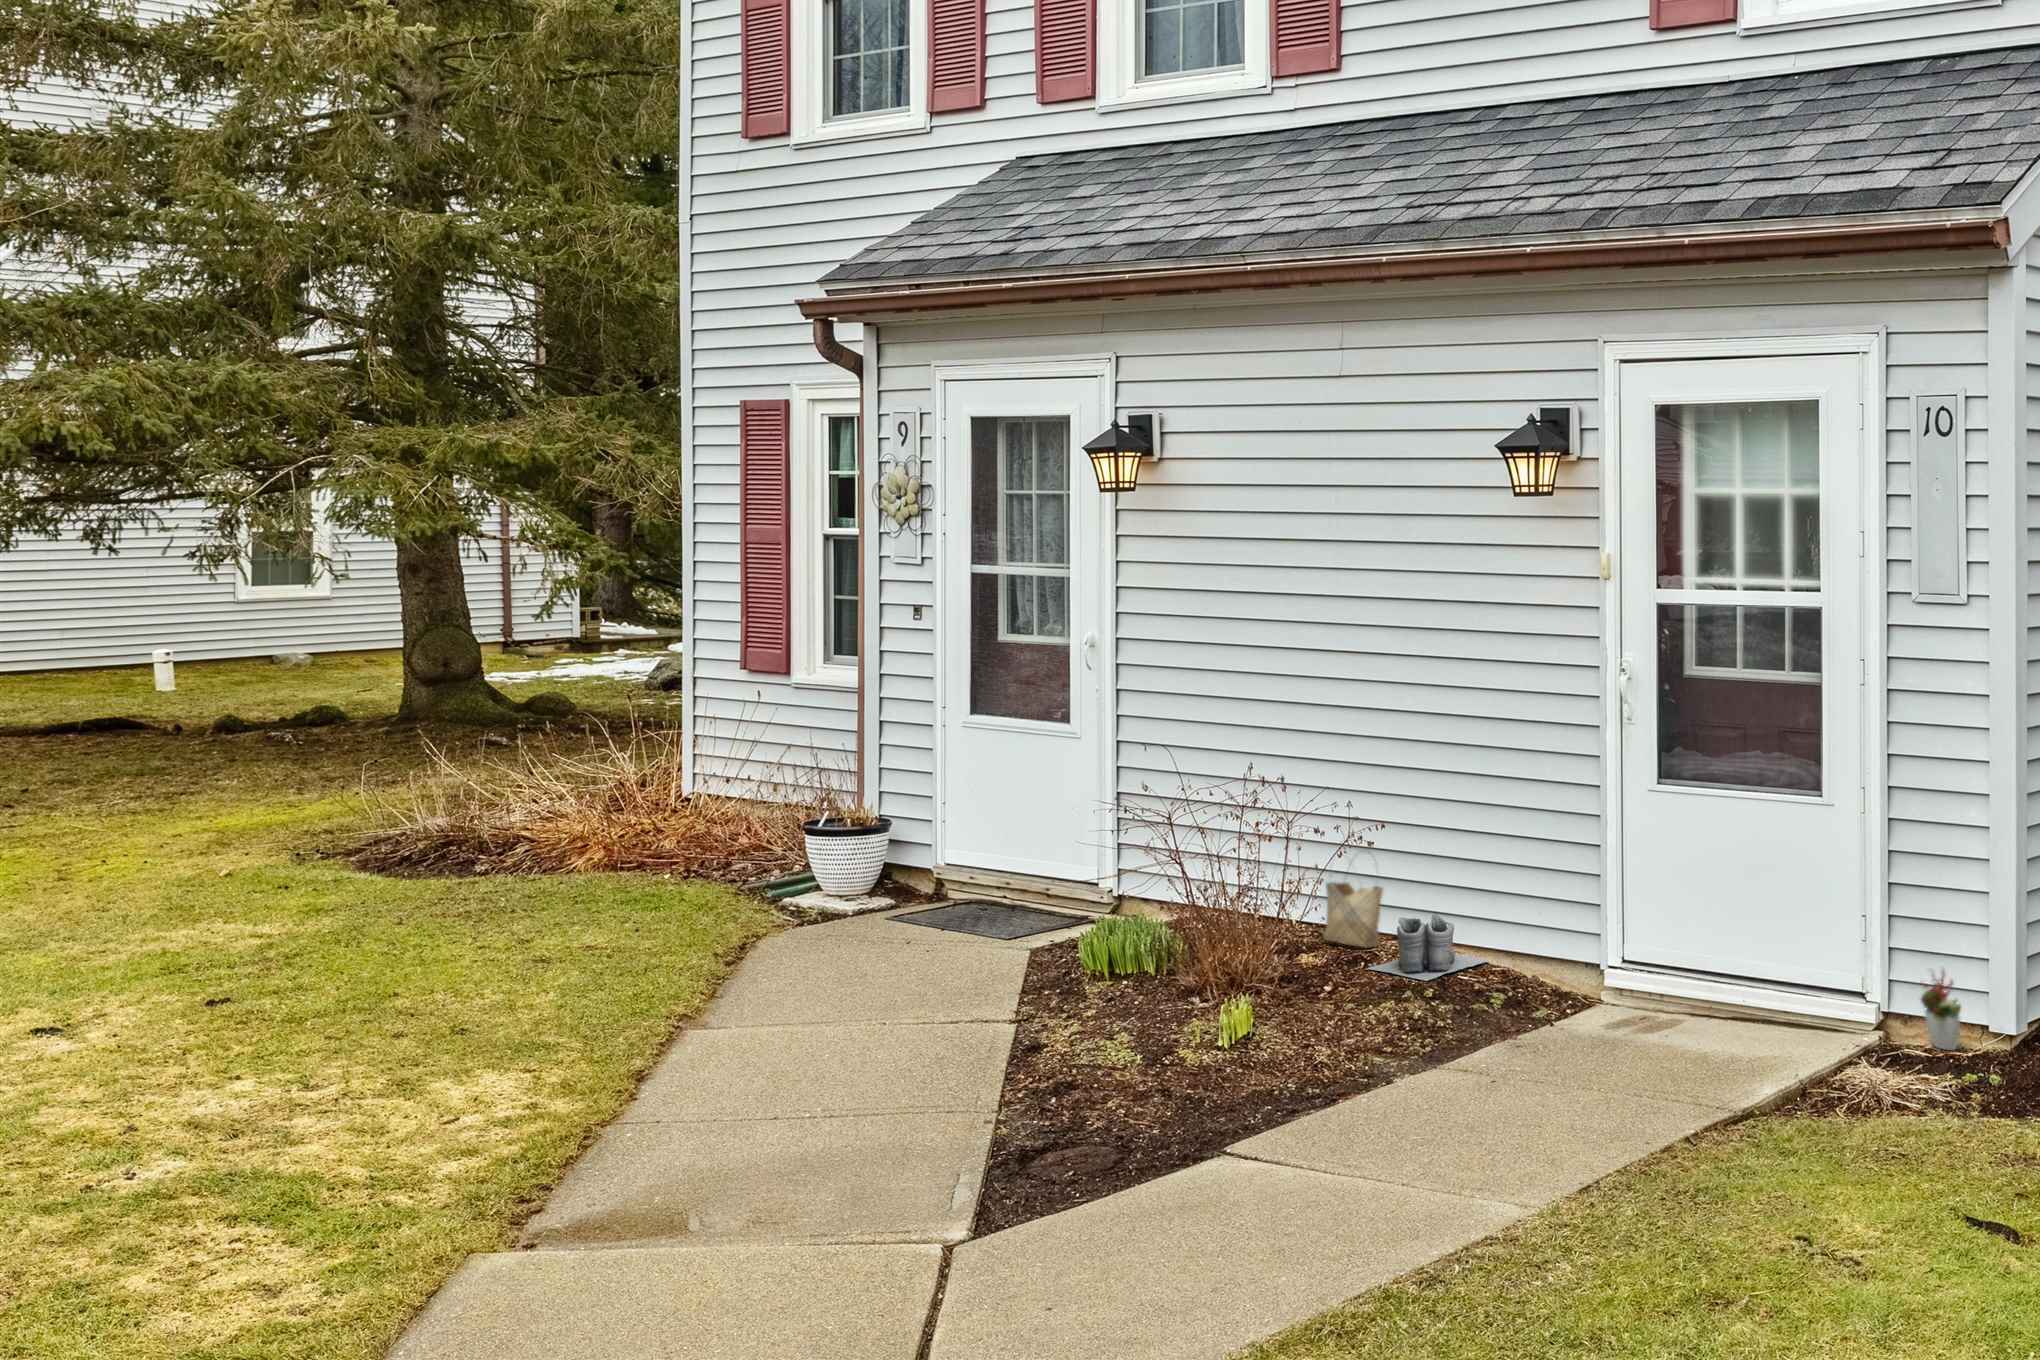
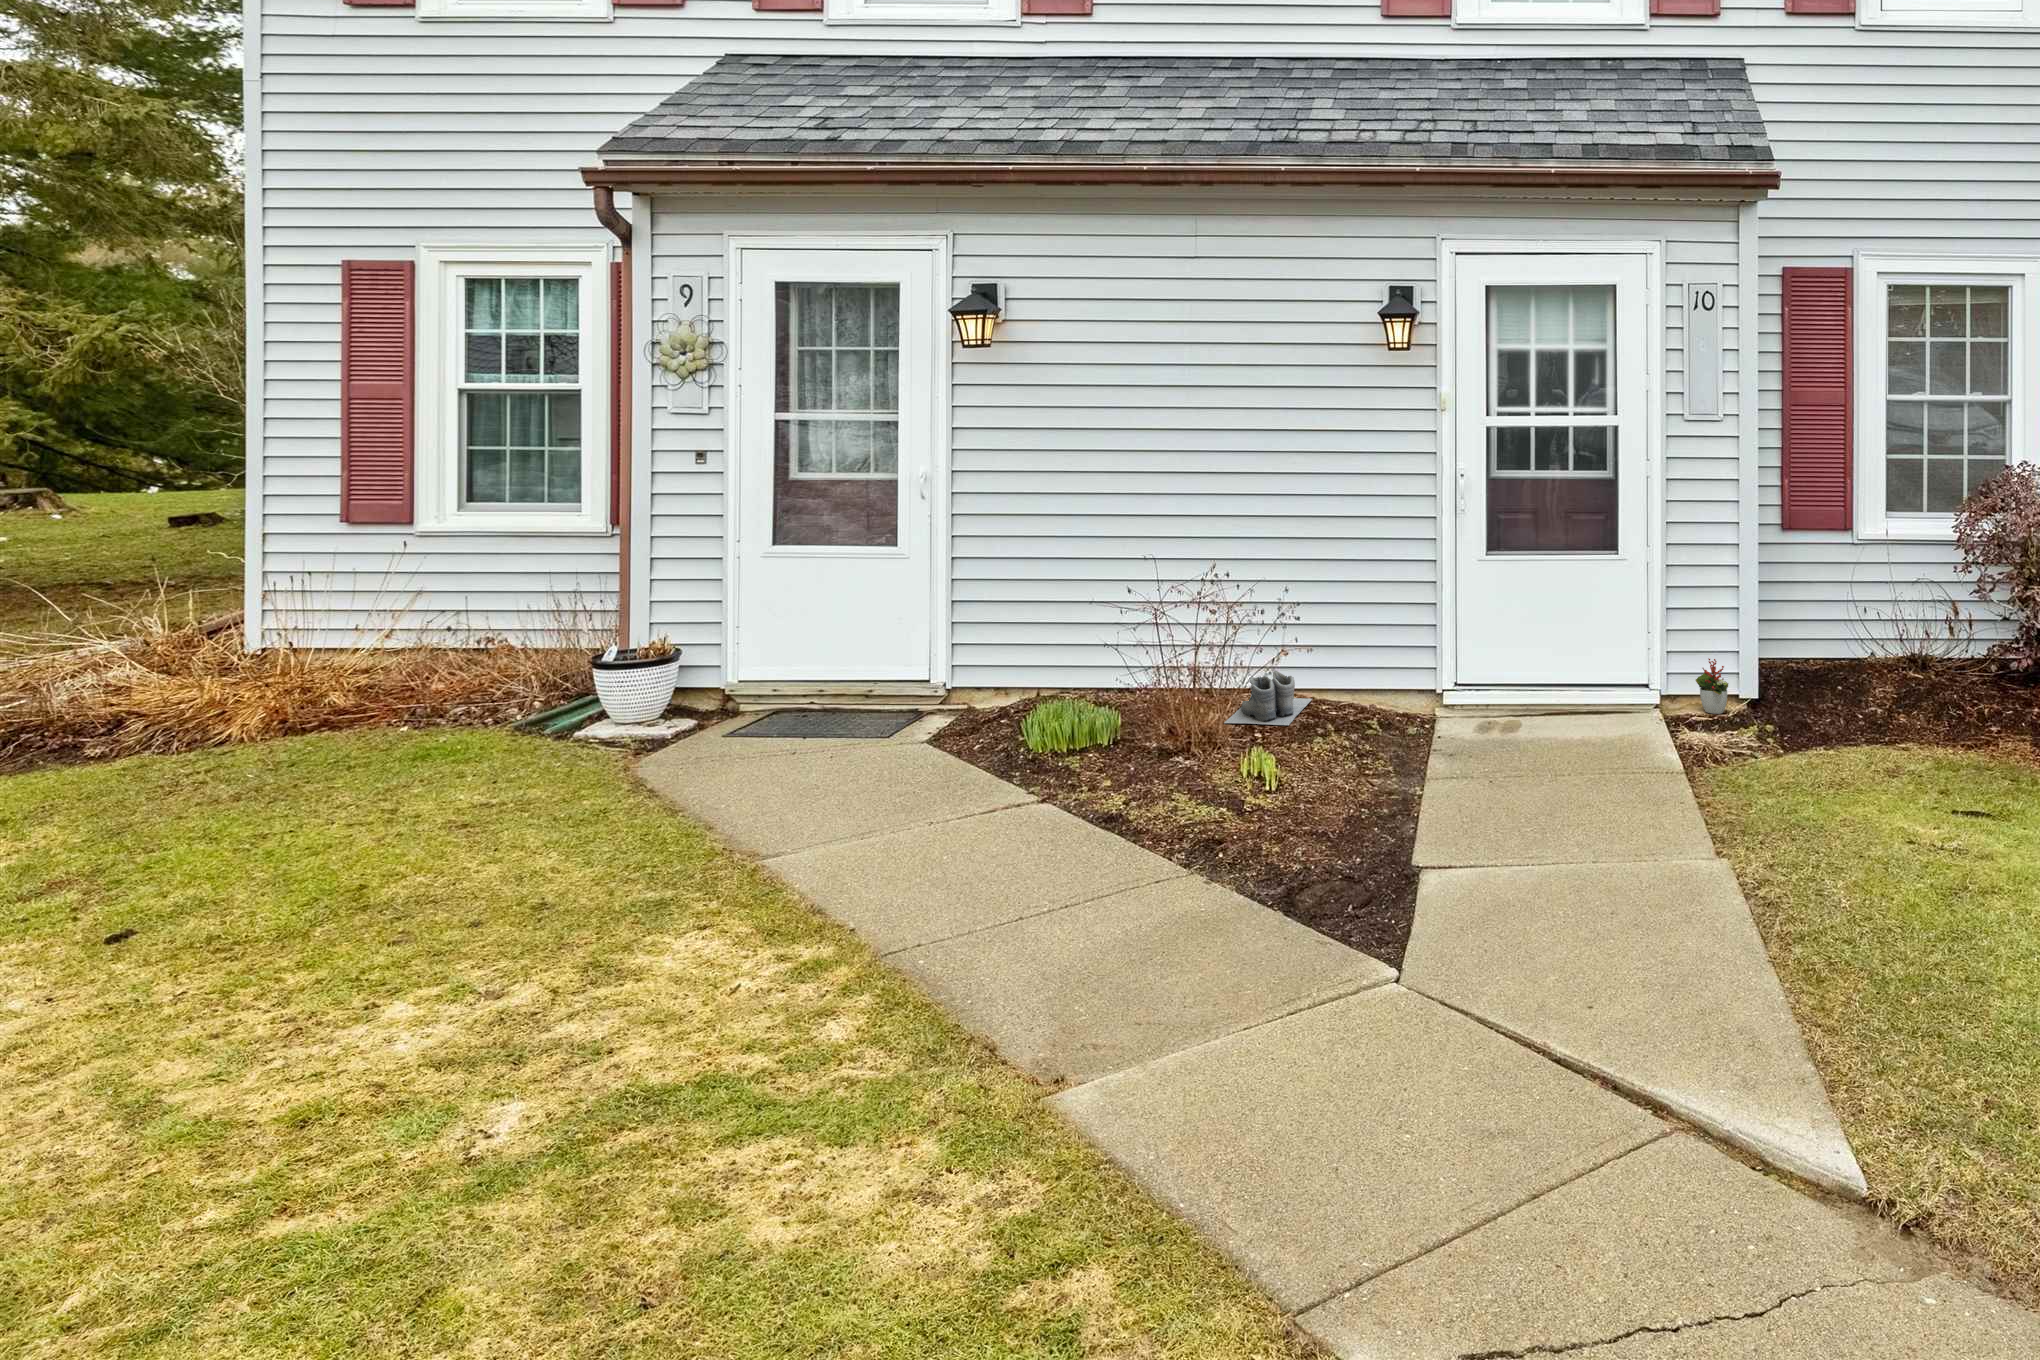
woven basket: present [1324,851,1383,948] -> none [1151,626,1207,704]

